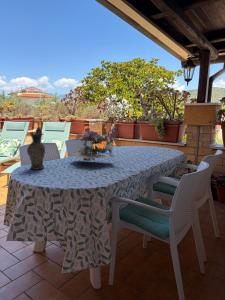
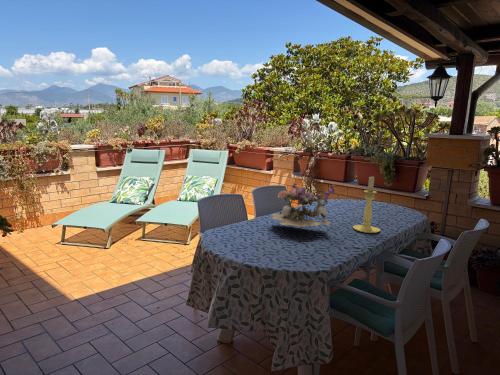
candle holder: none [133,121,152,163] -> present [353,176,380,233]
ceramic pitcher: present [27,127,45,169] -> none [221,183,243,238]

